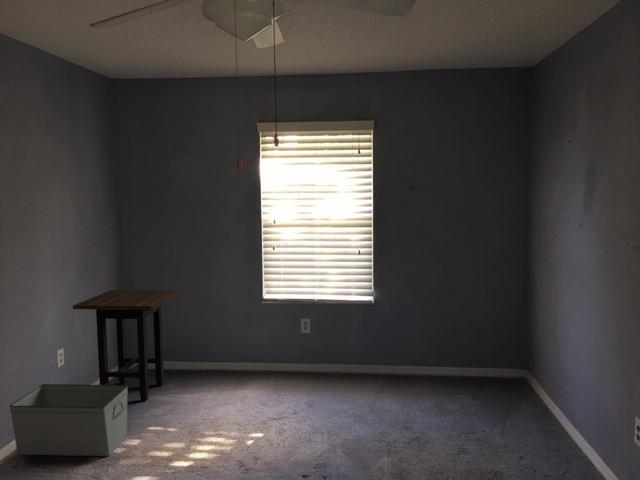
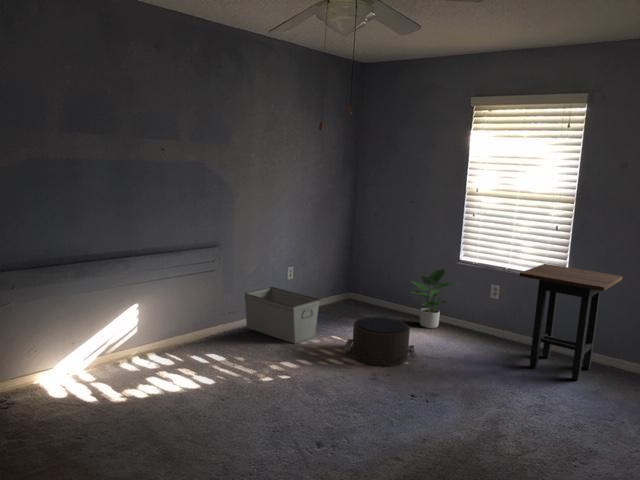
side table: present [73,290,179,401] -> present [520,264,622,380]
potted plant: none [214,312,265,382] -> present [411,269,454,328]
pouf: none [180,386,274,452] -> present [345,317,416,366]

